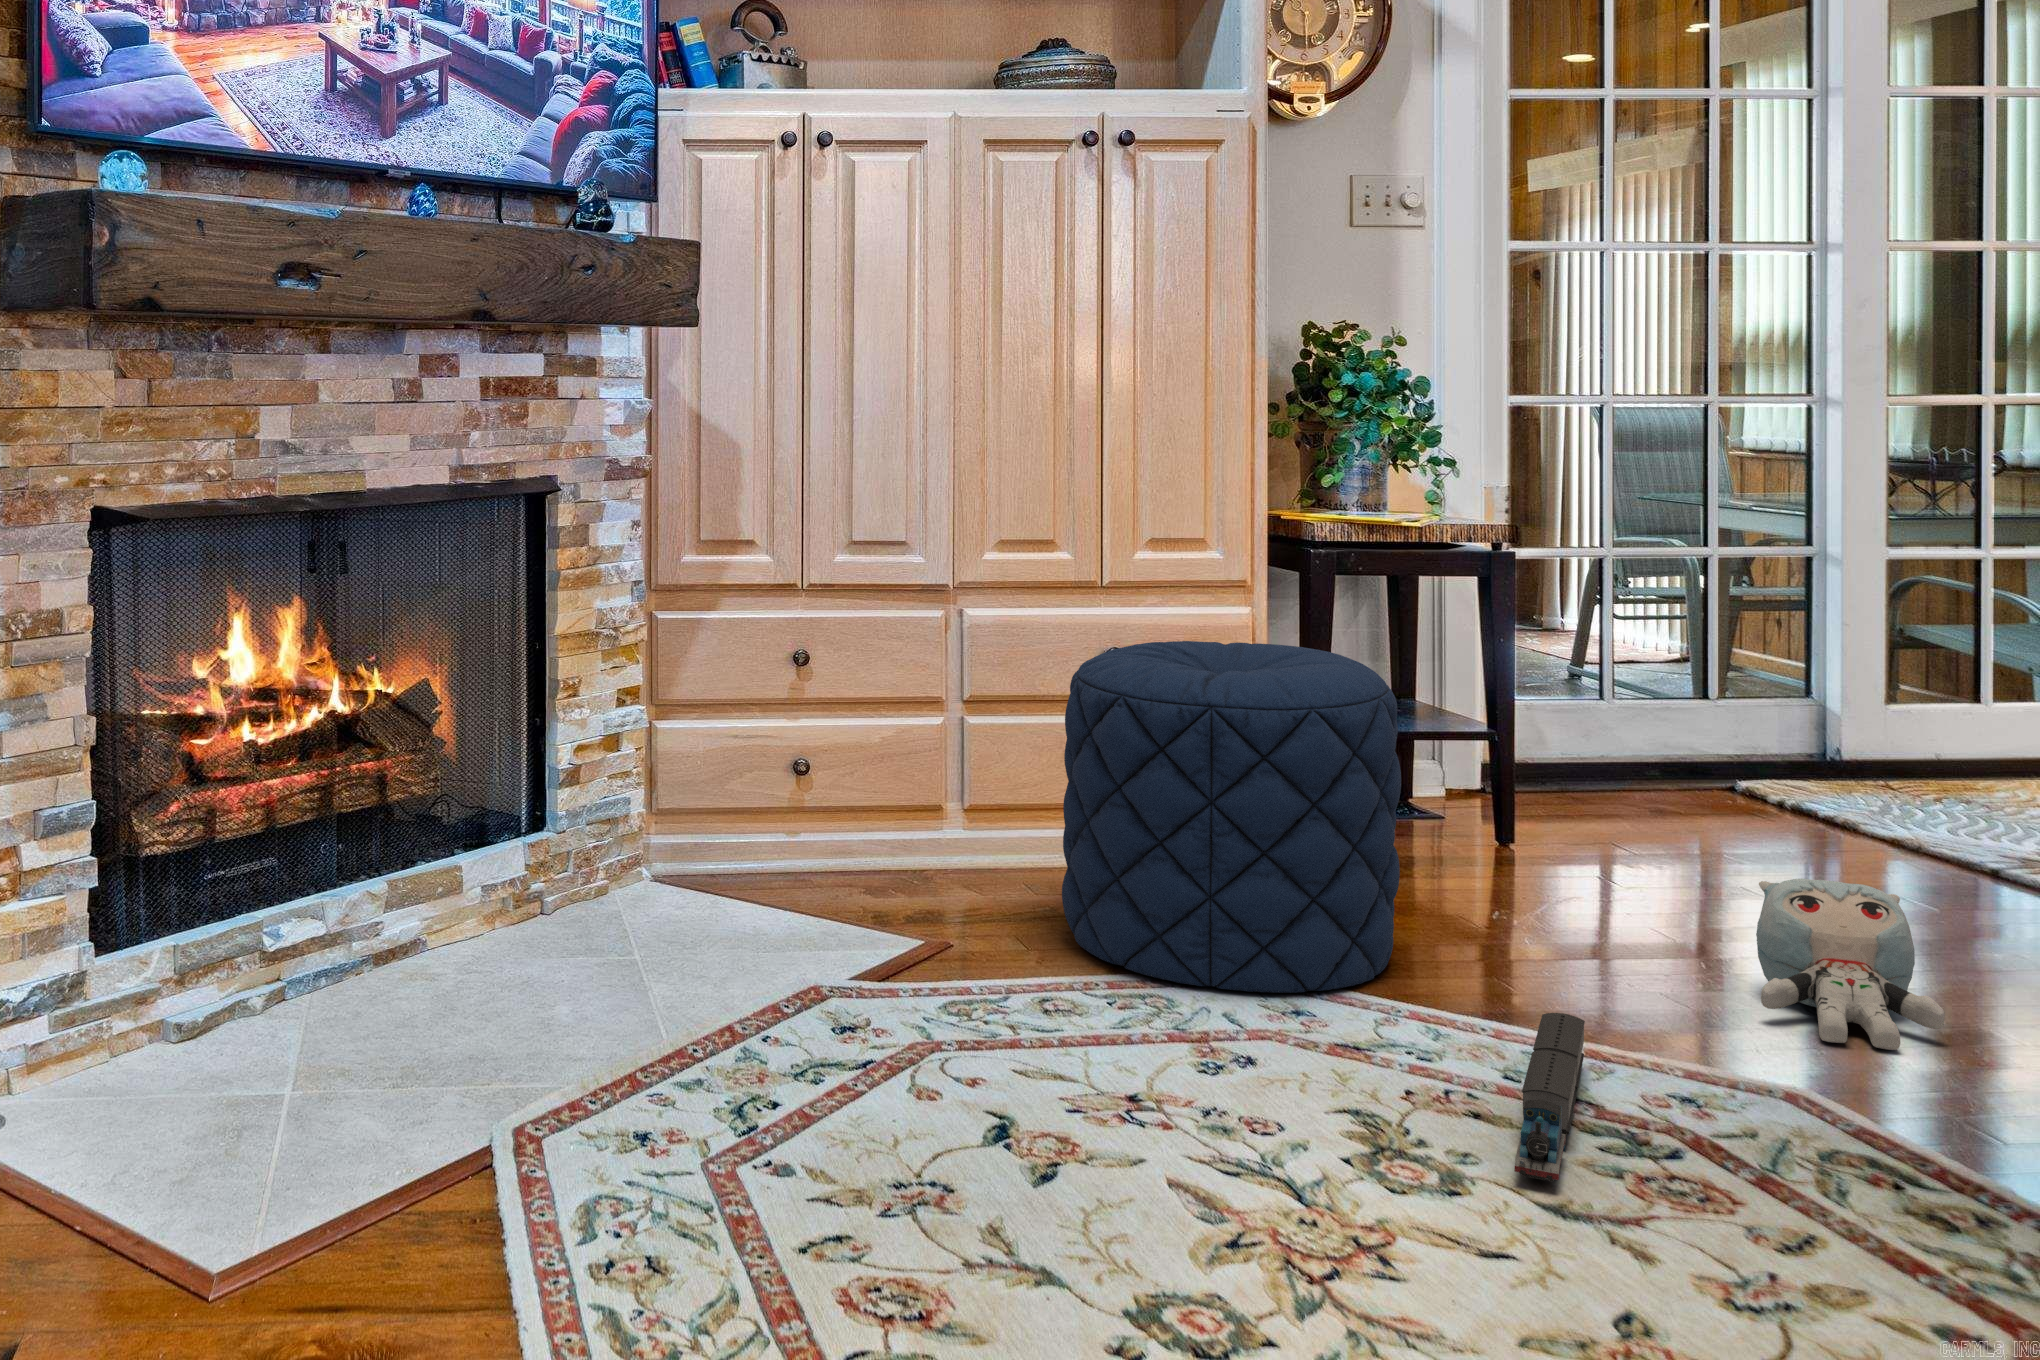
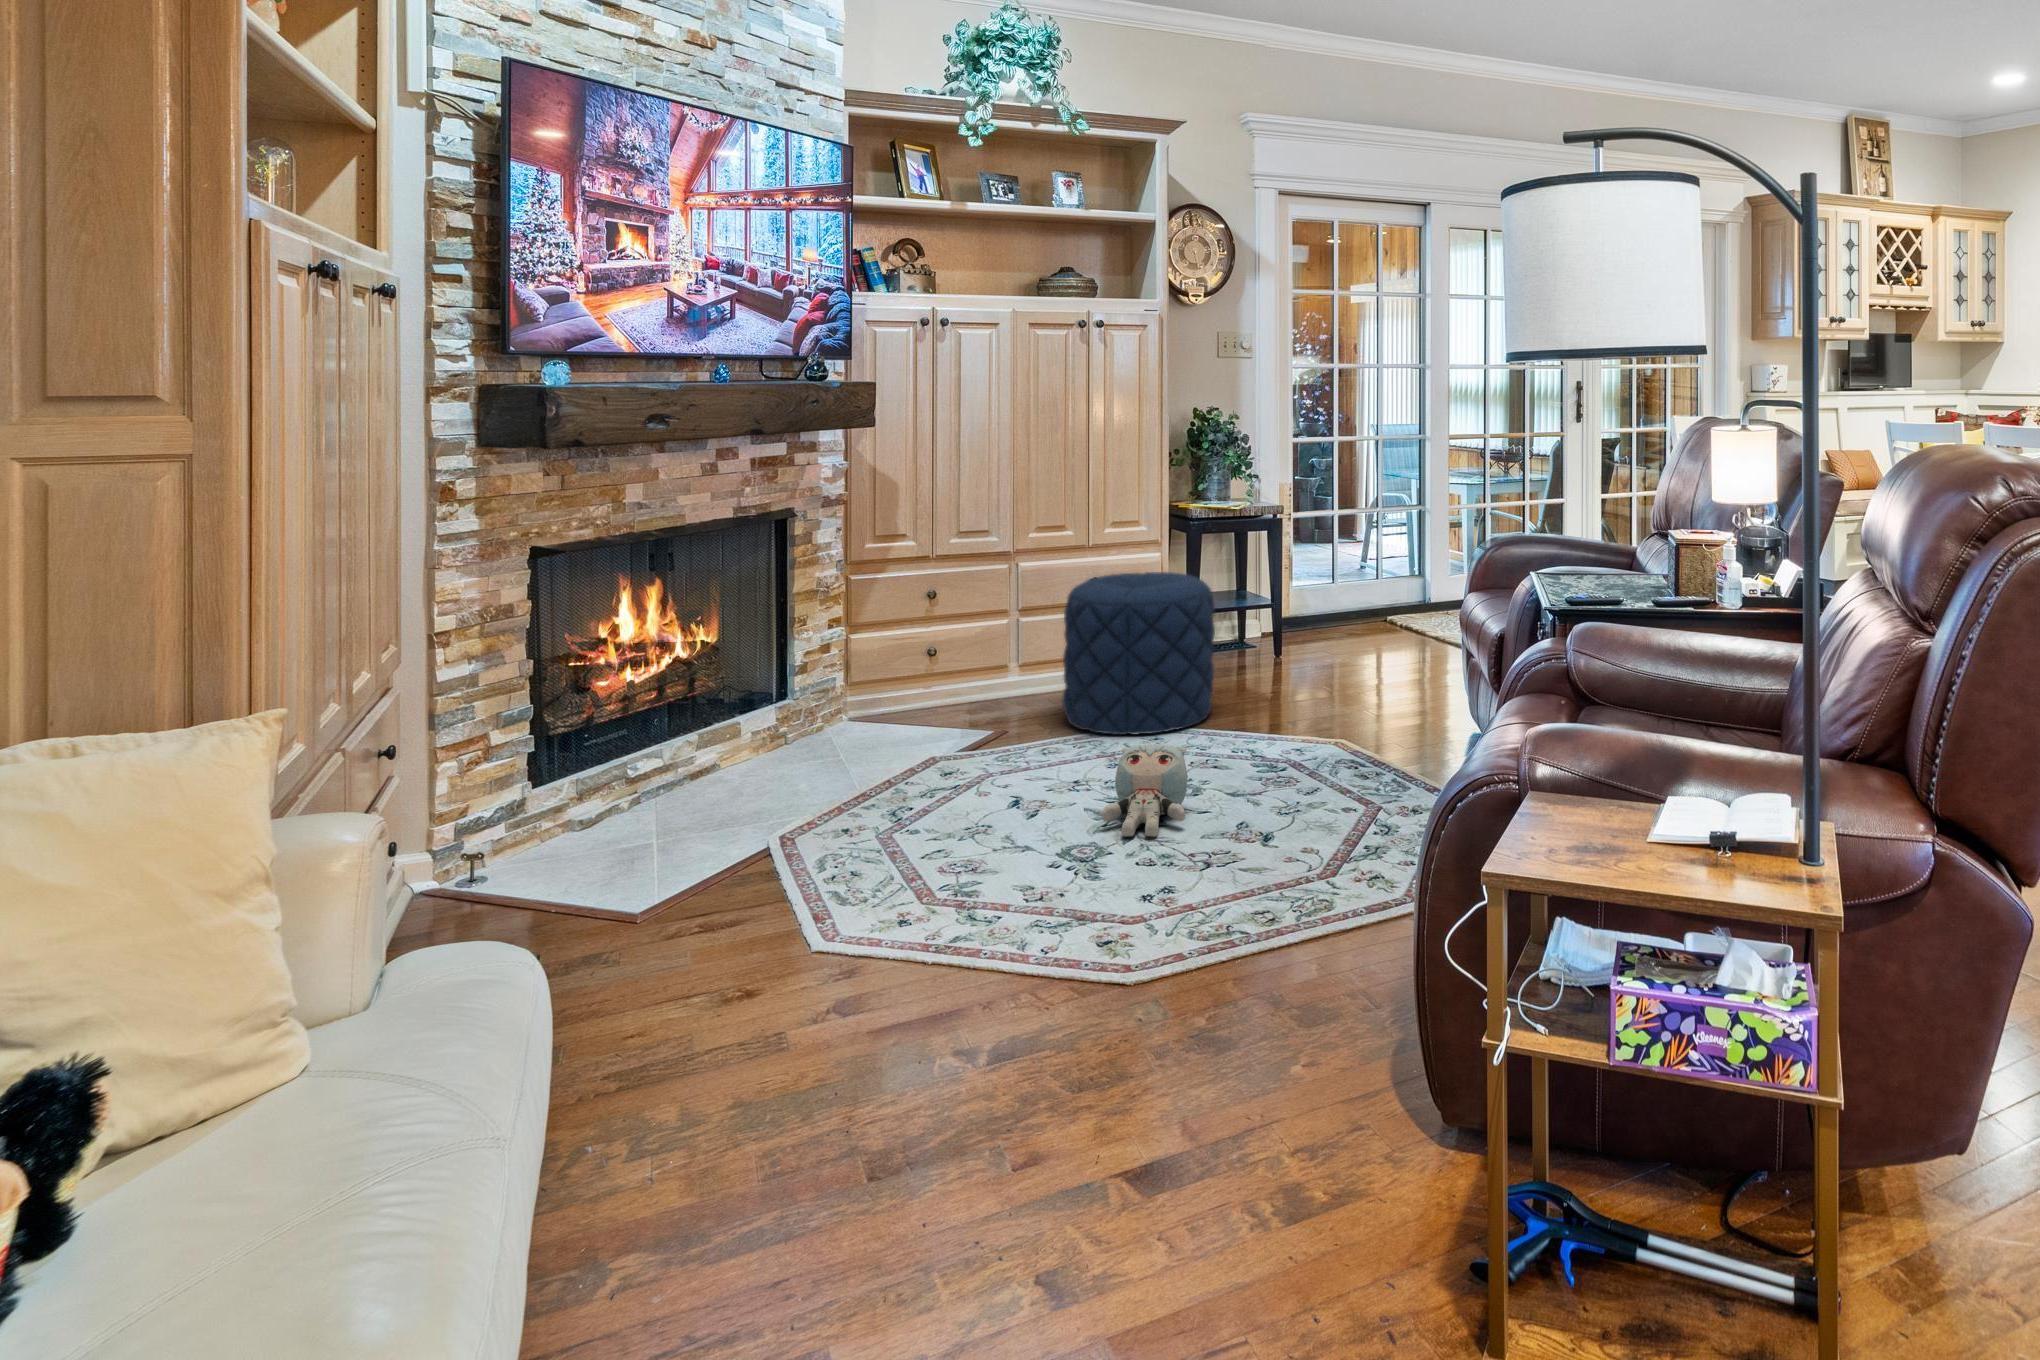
plush toy: present [1756,879,1945,1050] -> present [1102,744,1188,837]
toy train: present [1514,1013,1585,1182] -> none [1231,725,1275,790]

